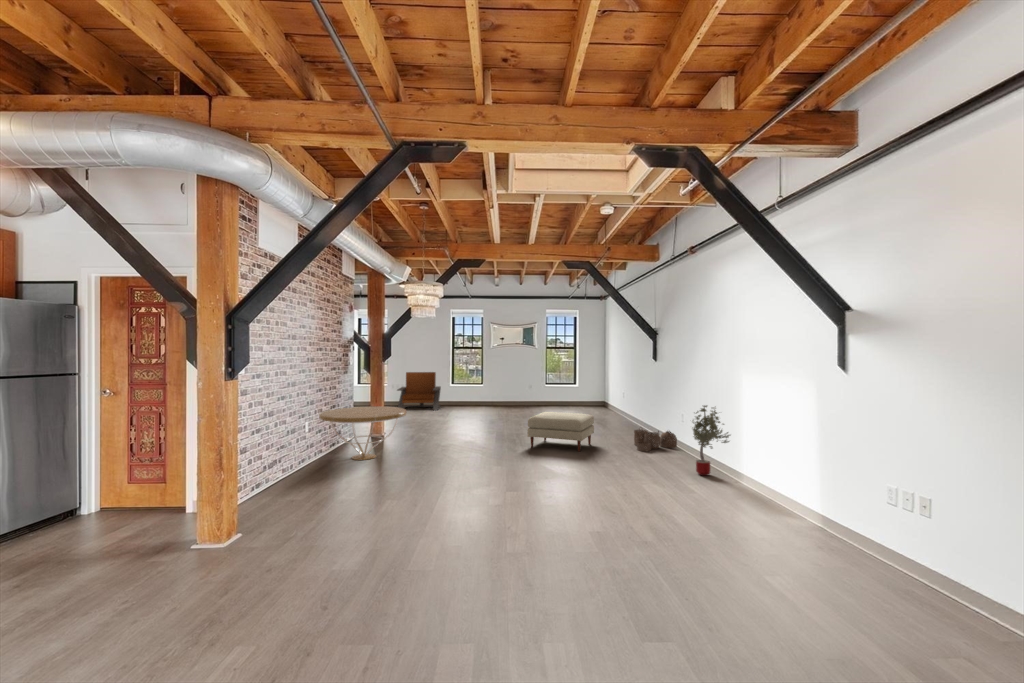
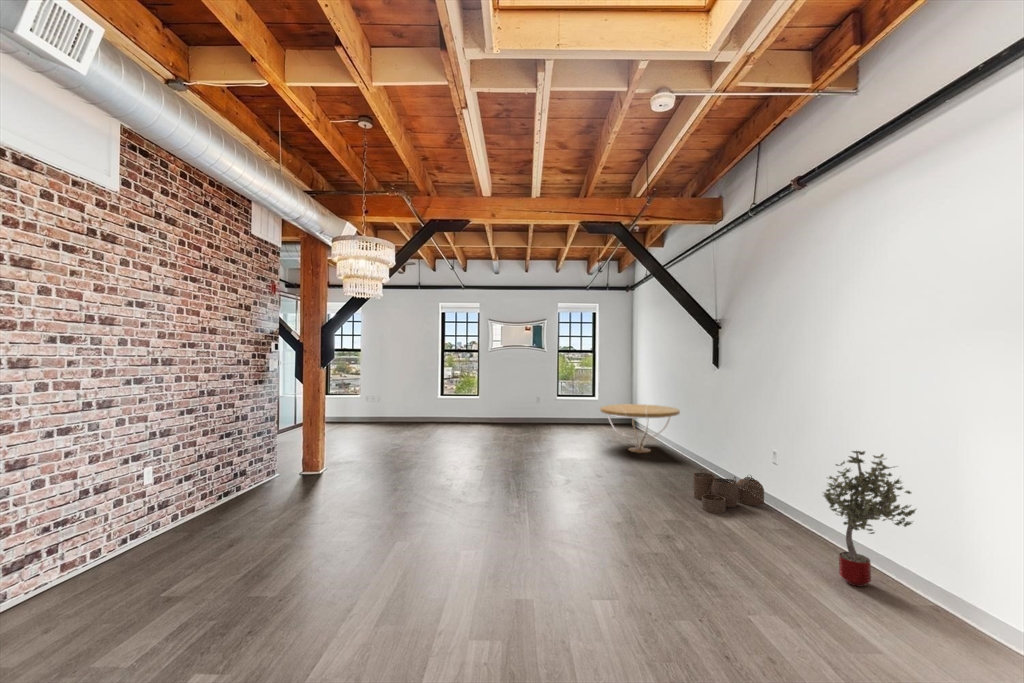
lounge chair: present [397,372,441,410] -> none [368,380,427,429]
coffee table: present [319,406,407,460] -> present [600,404,680,453]
ottoman: present [527,412,594,452] -> none [528,443,631,513]

